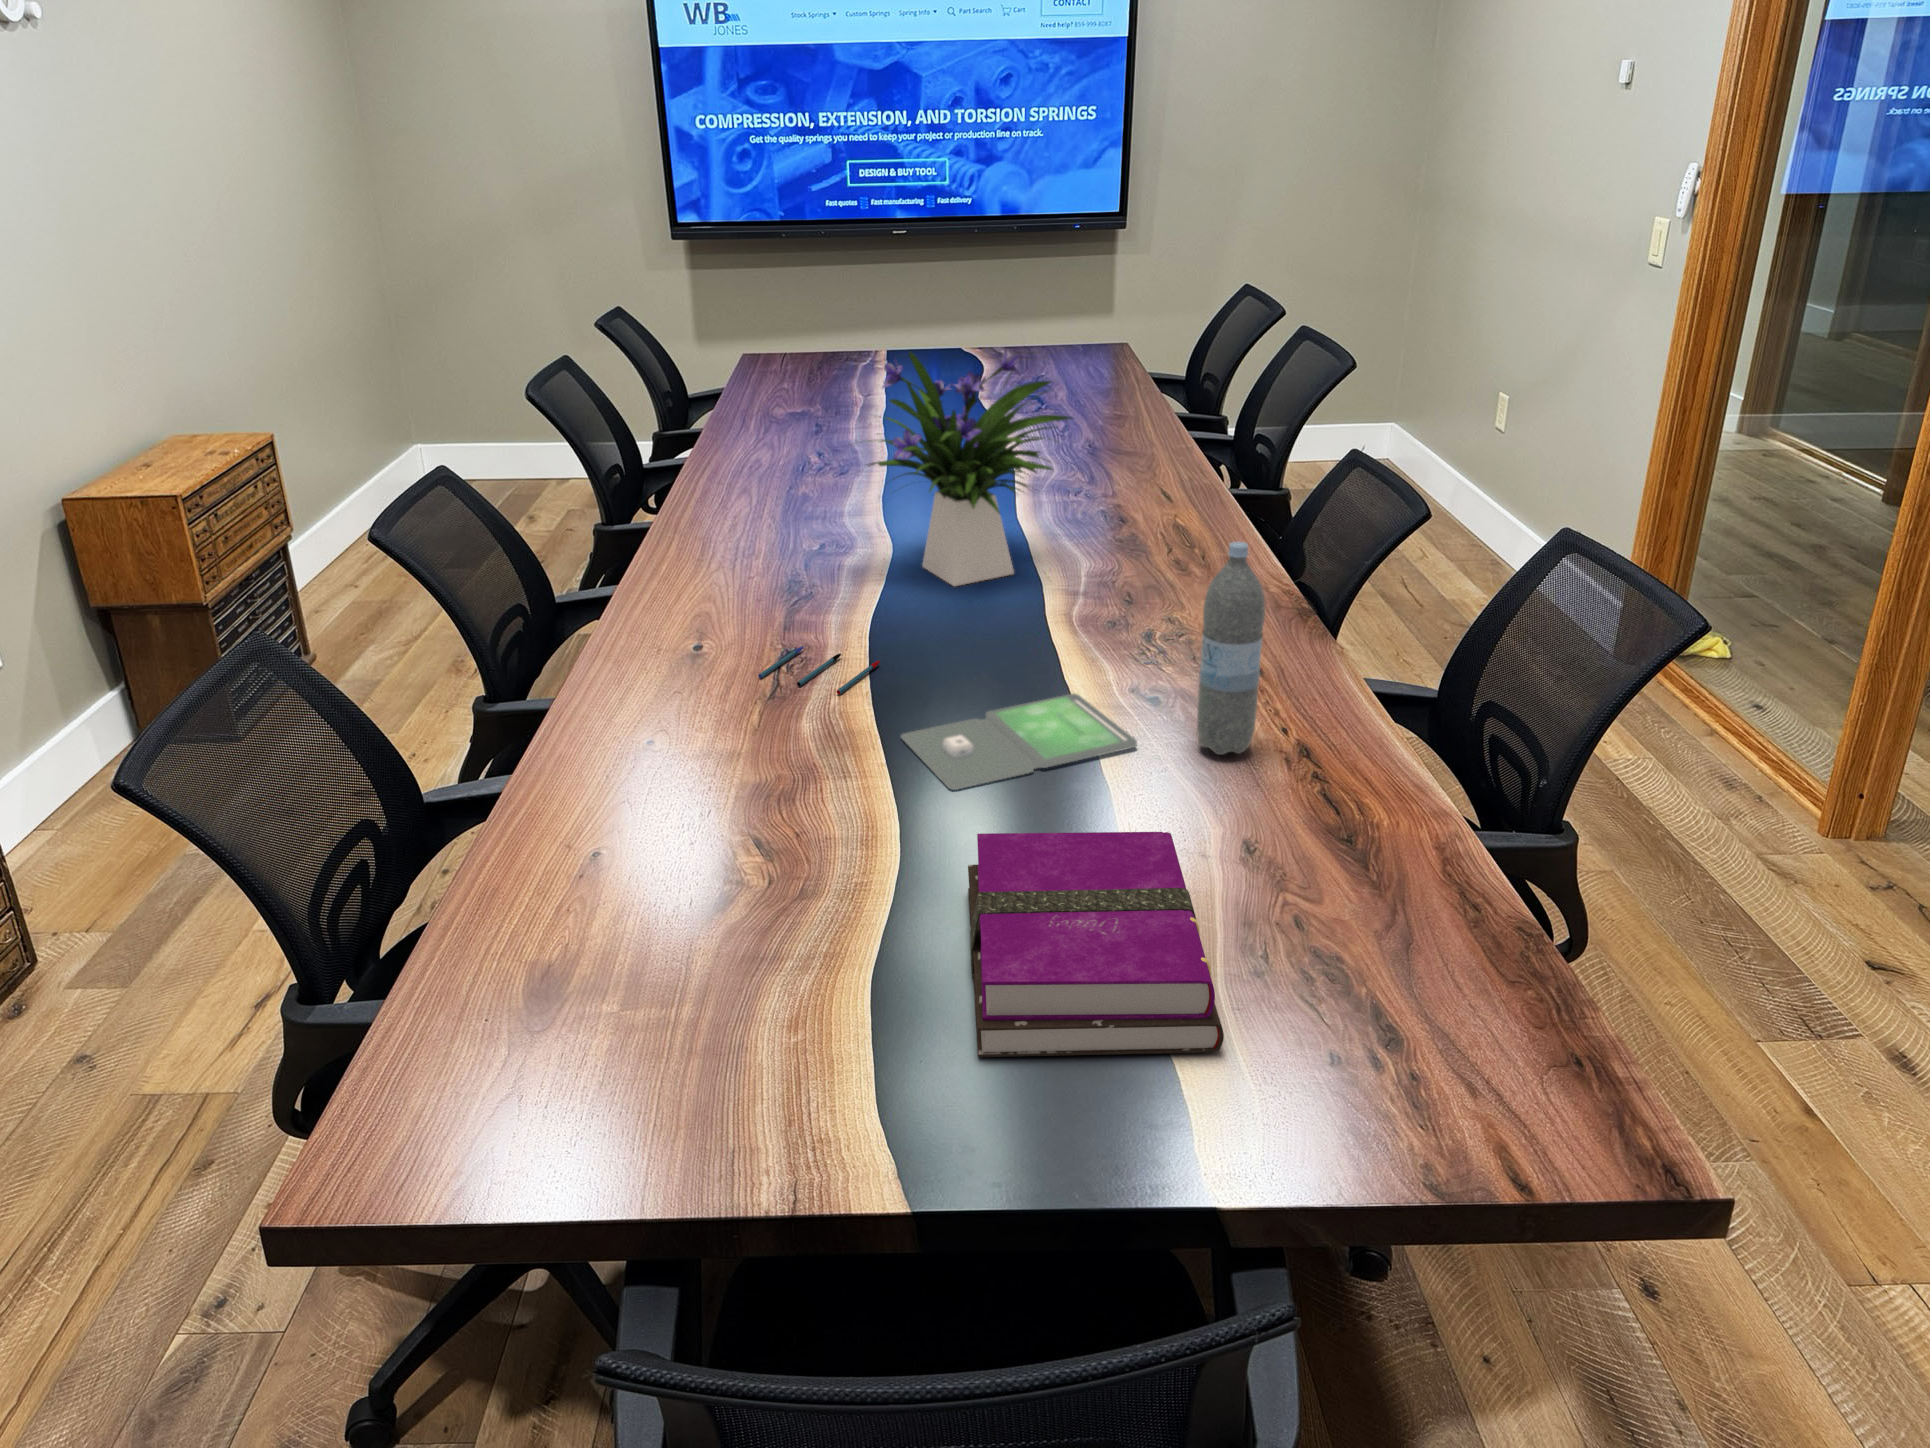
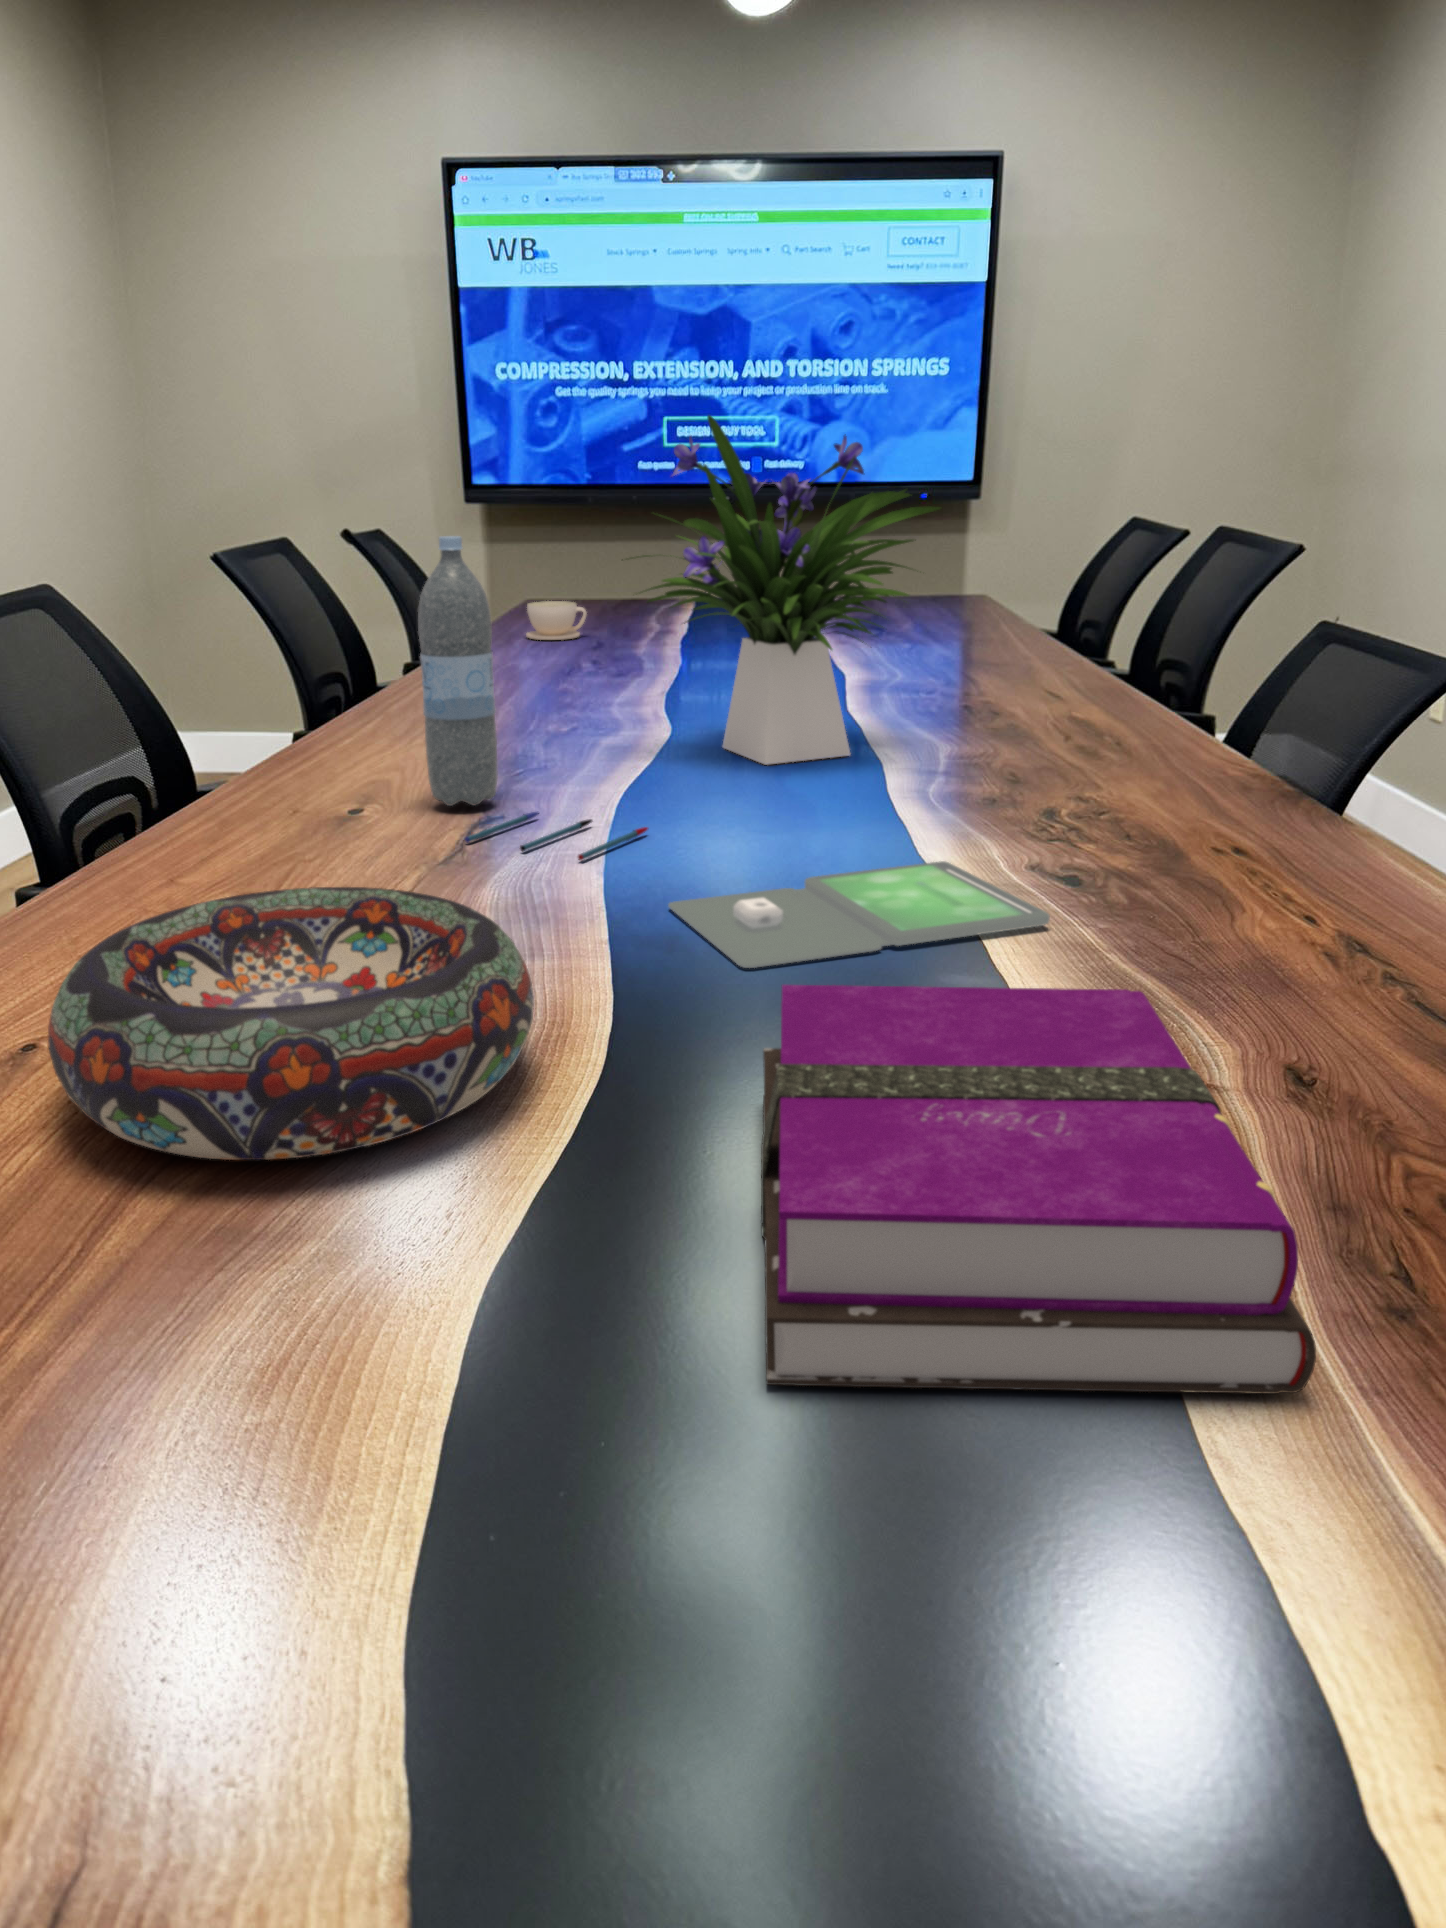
coffee cup: none [753,389,802,424] -> present [526,601,586,640]
water bottle: present [1197,541,1265,755] -> present [418,536,497,806]
decorative bowl: none [579,766,840,943] -> present [48,887,534,1160]

